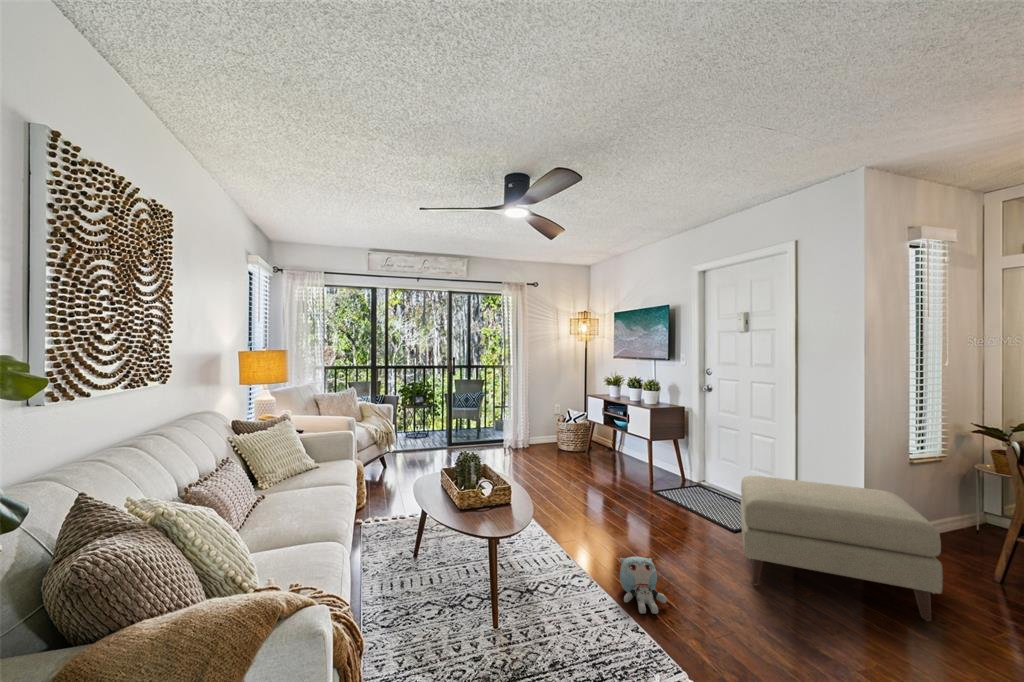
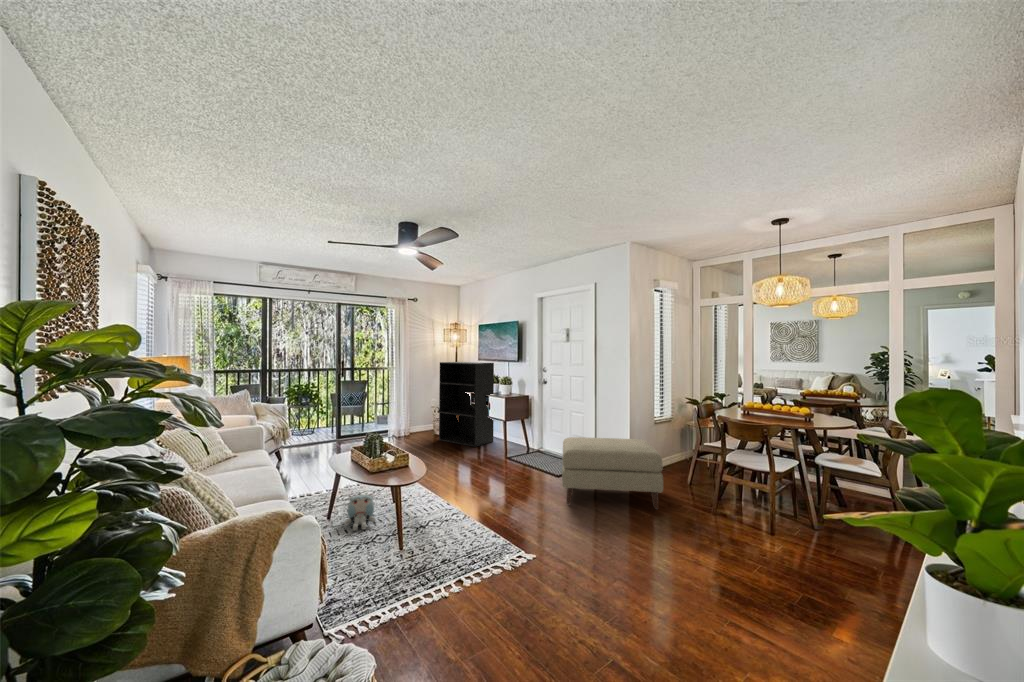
bookshelf: none [564,360,635,470] -> present [439,362,494,447]
plush toy: present [620,557,667,614] -> present [344,495,375,531]

